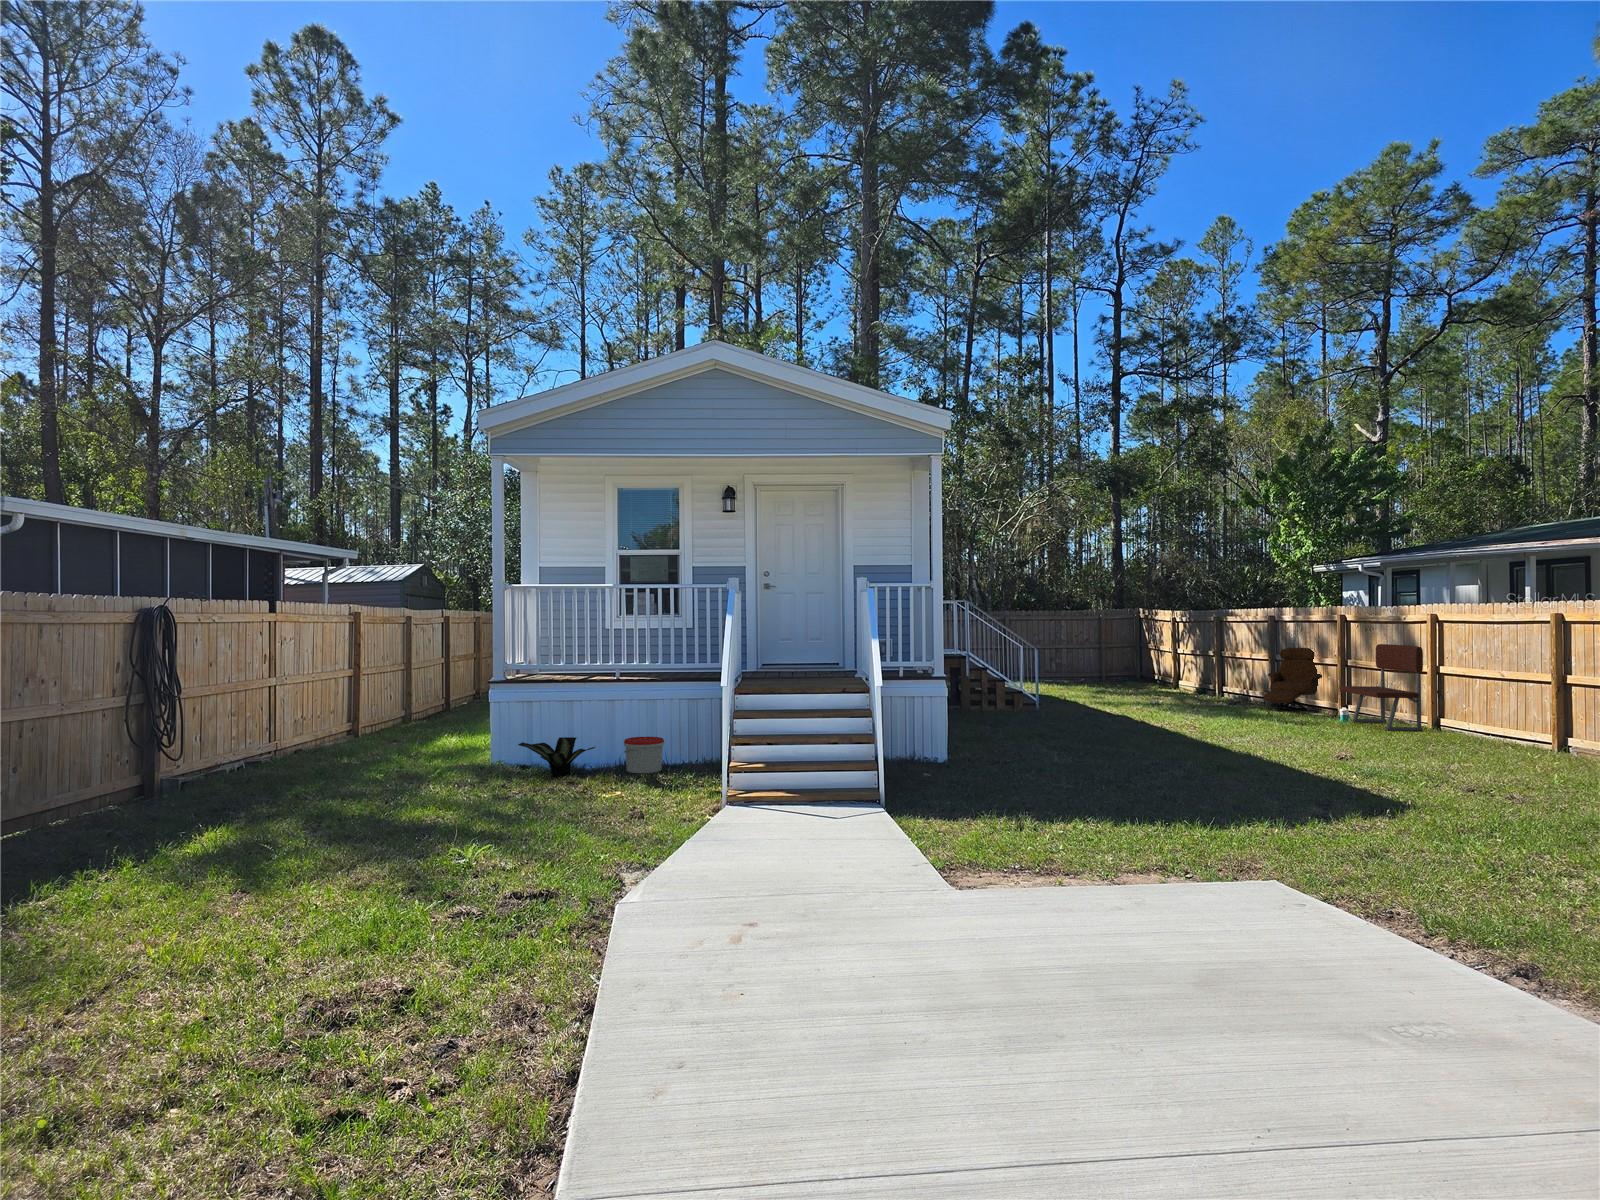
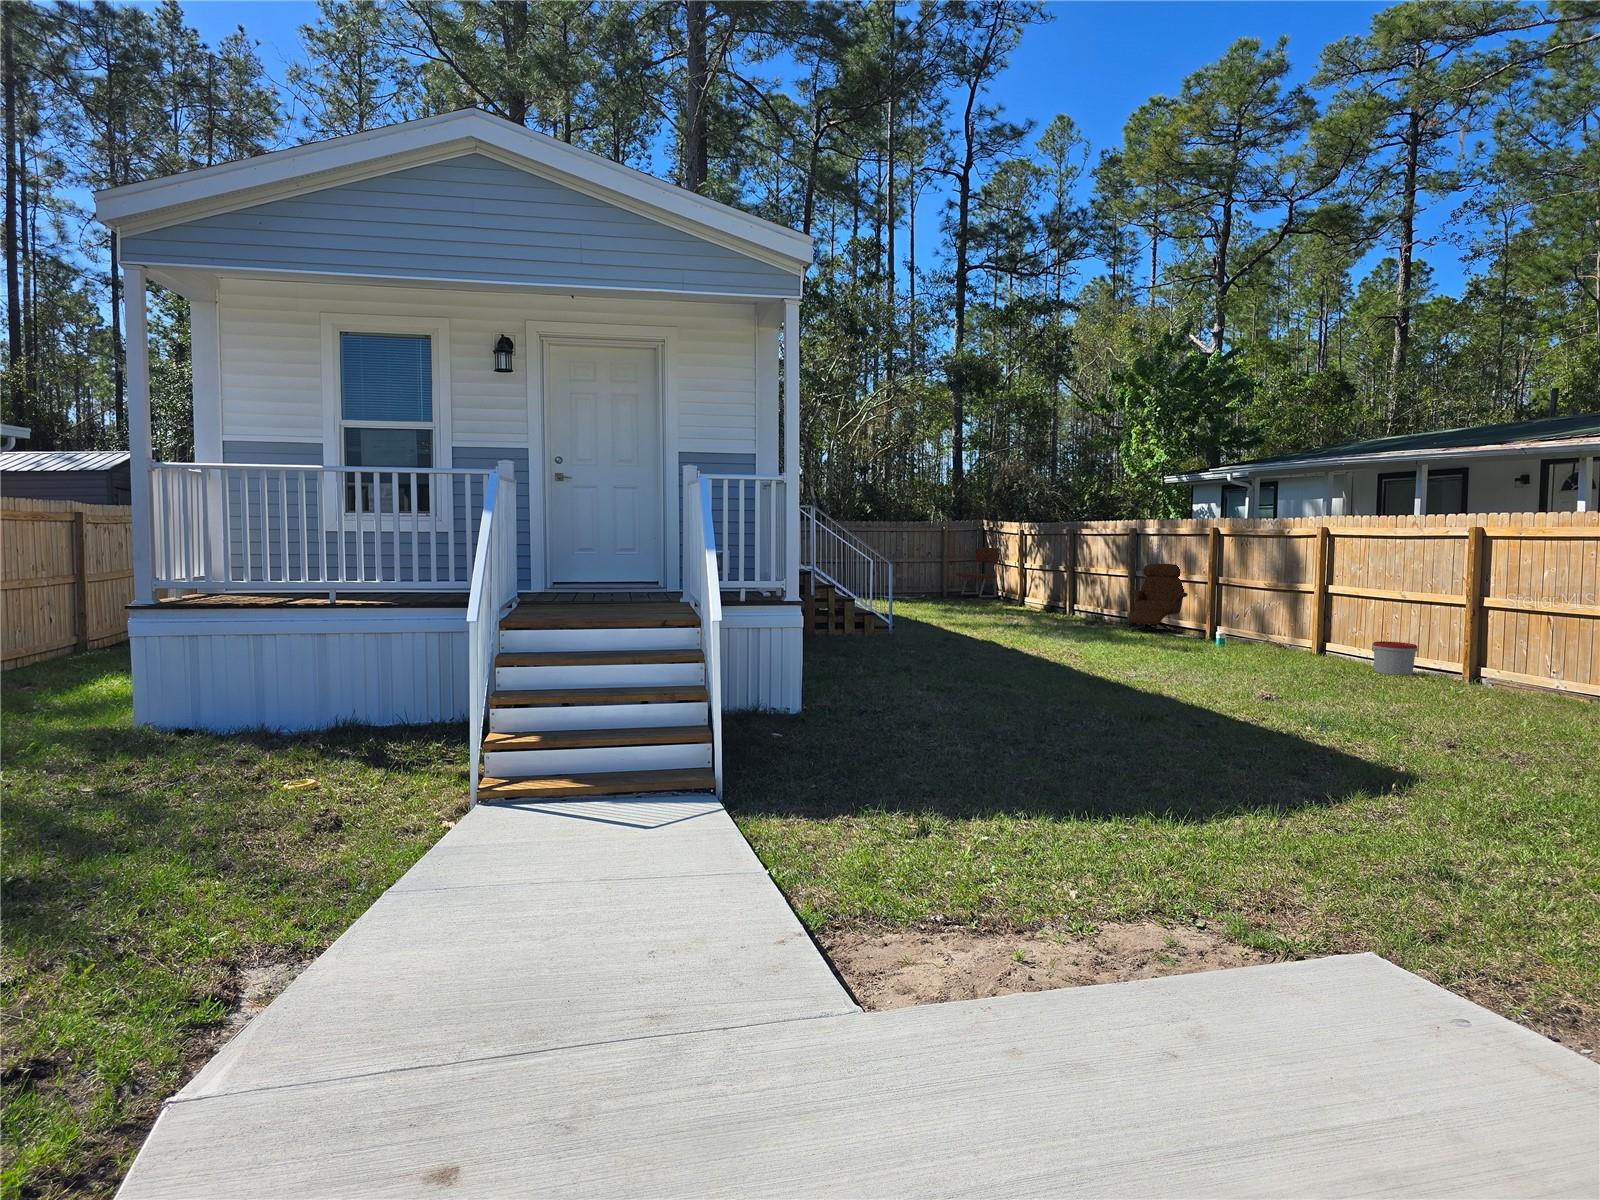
bench: present [1340,644,1423,731] -> present [956,547,999,598]
potted plant: present [518,737,595,776] -> none [137,698,281,762]
bucket: present [624,737,664,773] -> present [1372,641,1417,675]

